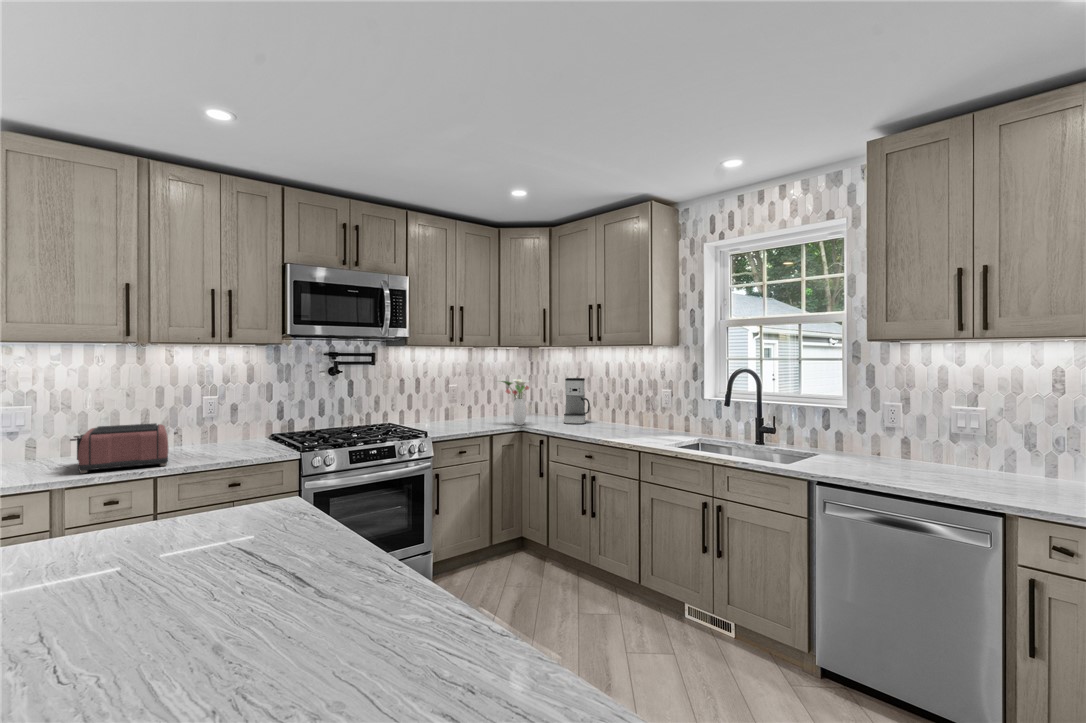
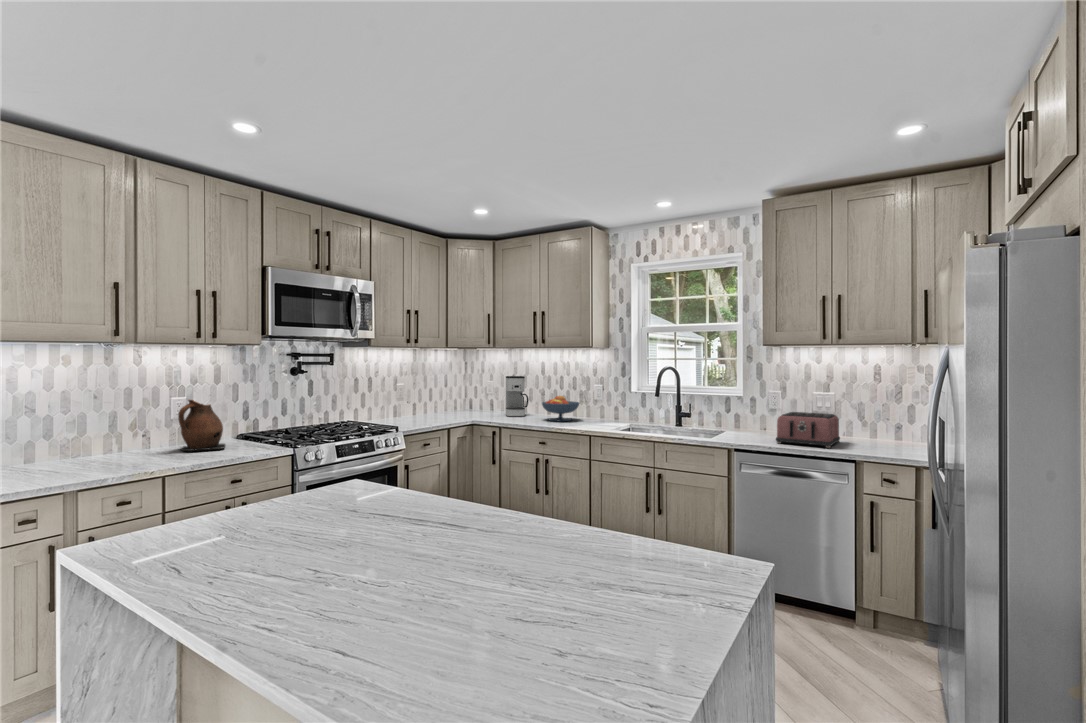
flower arrangement: present [502,379,529,425] -> none [446,377,479,419]
ceramic pitcher: none [191,399,244,451] -> present [178,400,225,451]
fruit bowl: none [596,401,642,432] -> present [542,396,579,421]
toaster: present [70,423,168,473] -> present [776,412,840,448]

